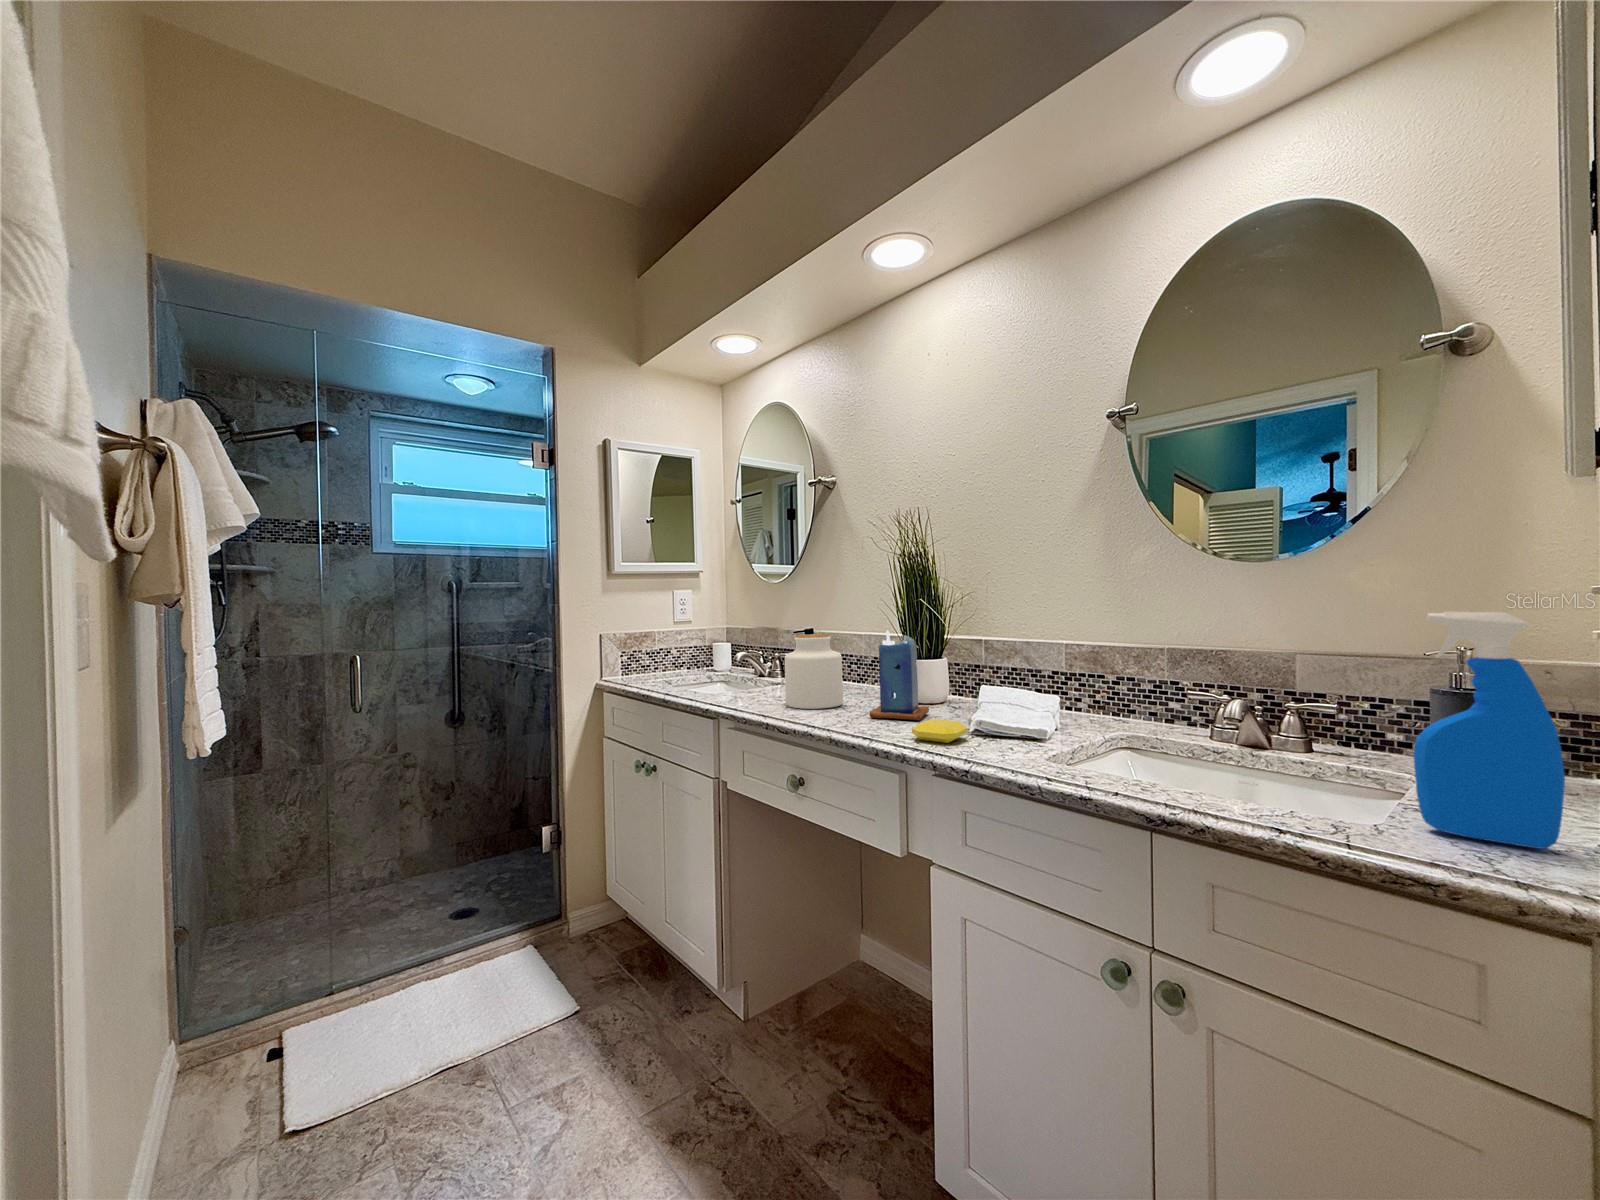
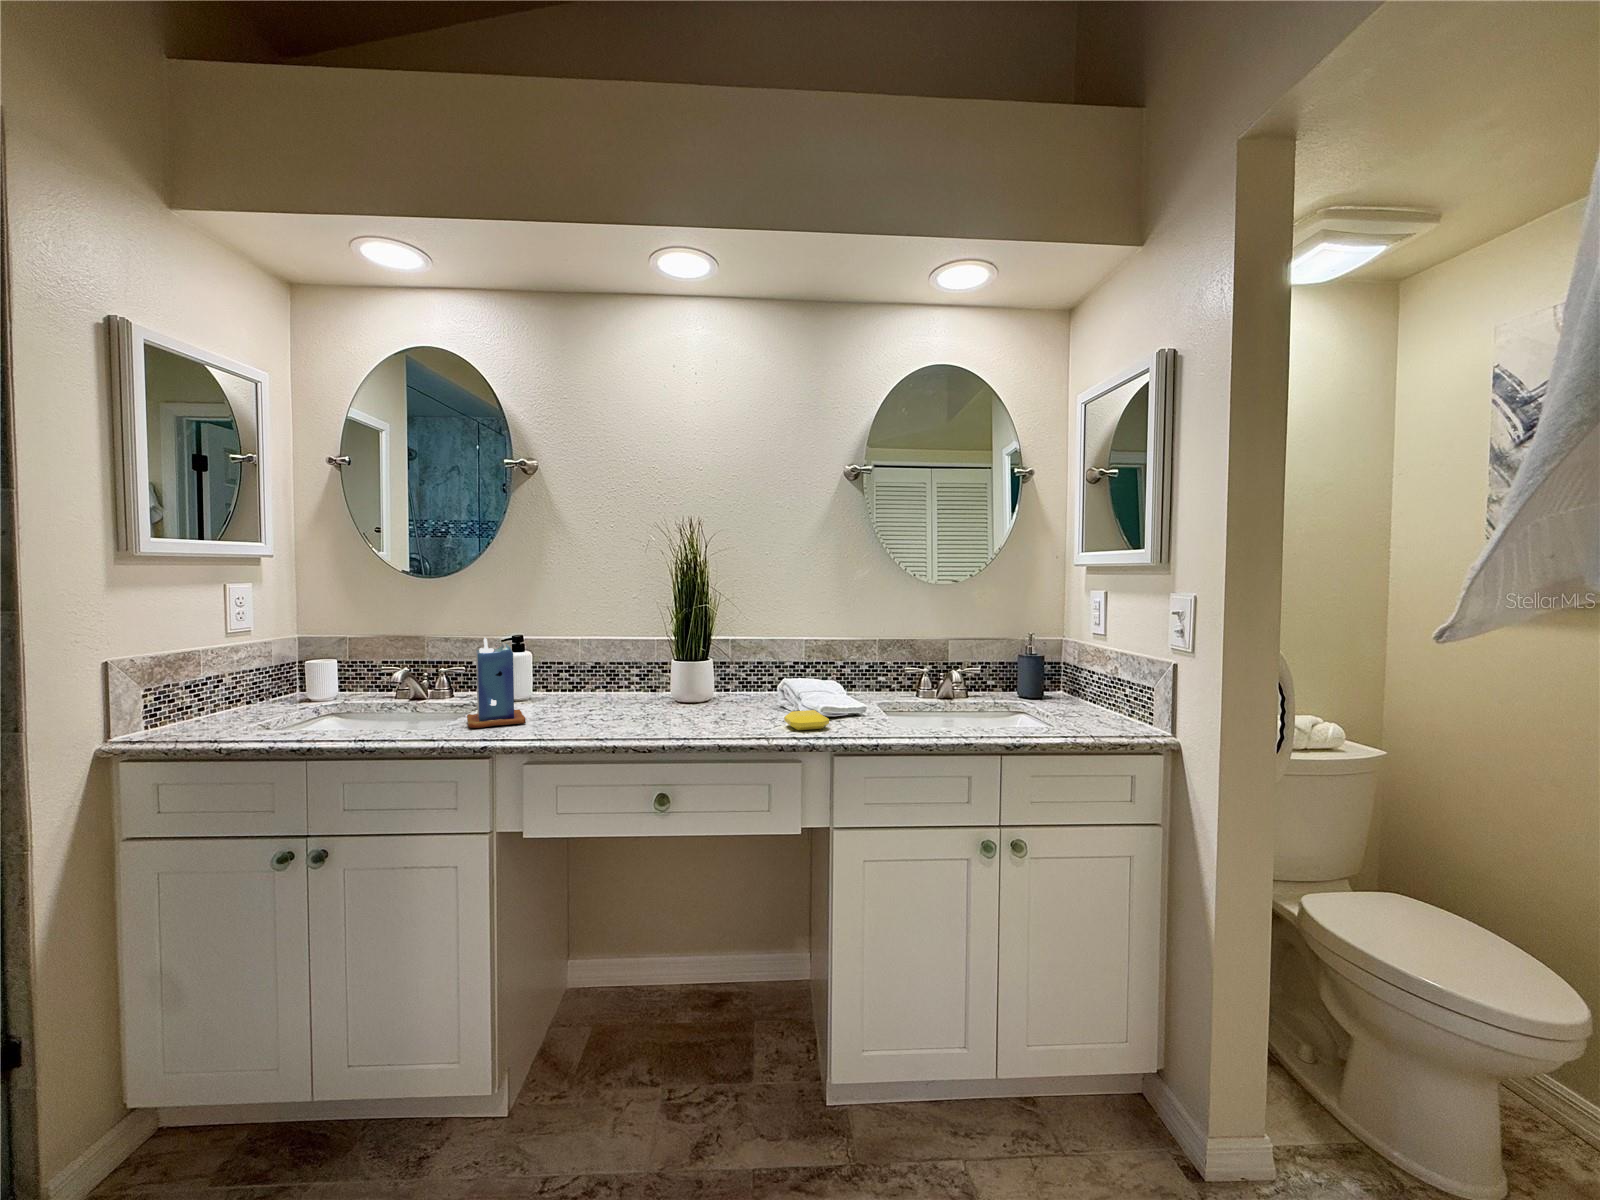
spray bottle: present [1413,612,1565,849] -> none [1079,619,1123,724]
candle: present [870,630,929,720] -> present [467,638,526,728]
jar: present [785,634,843,709] -> none [572,642,639,726]

